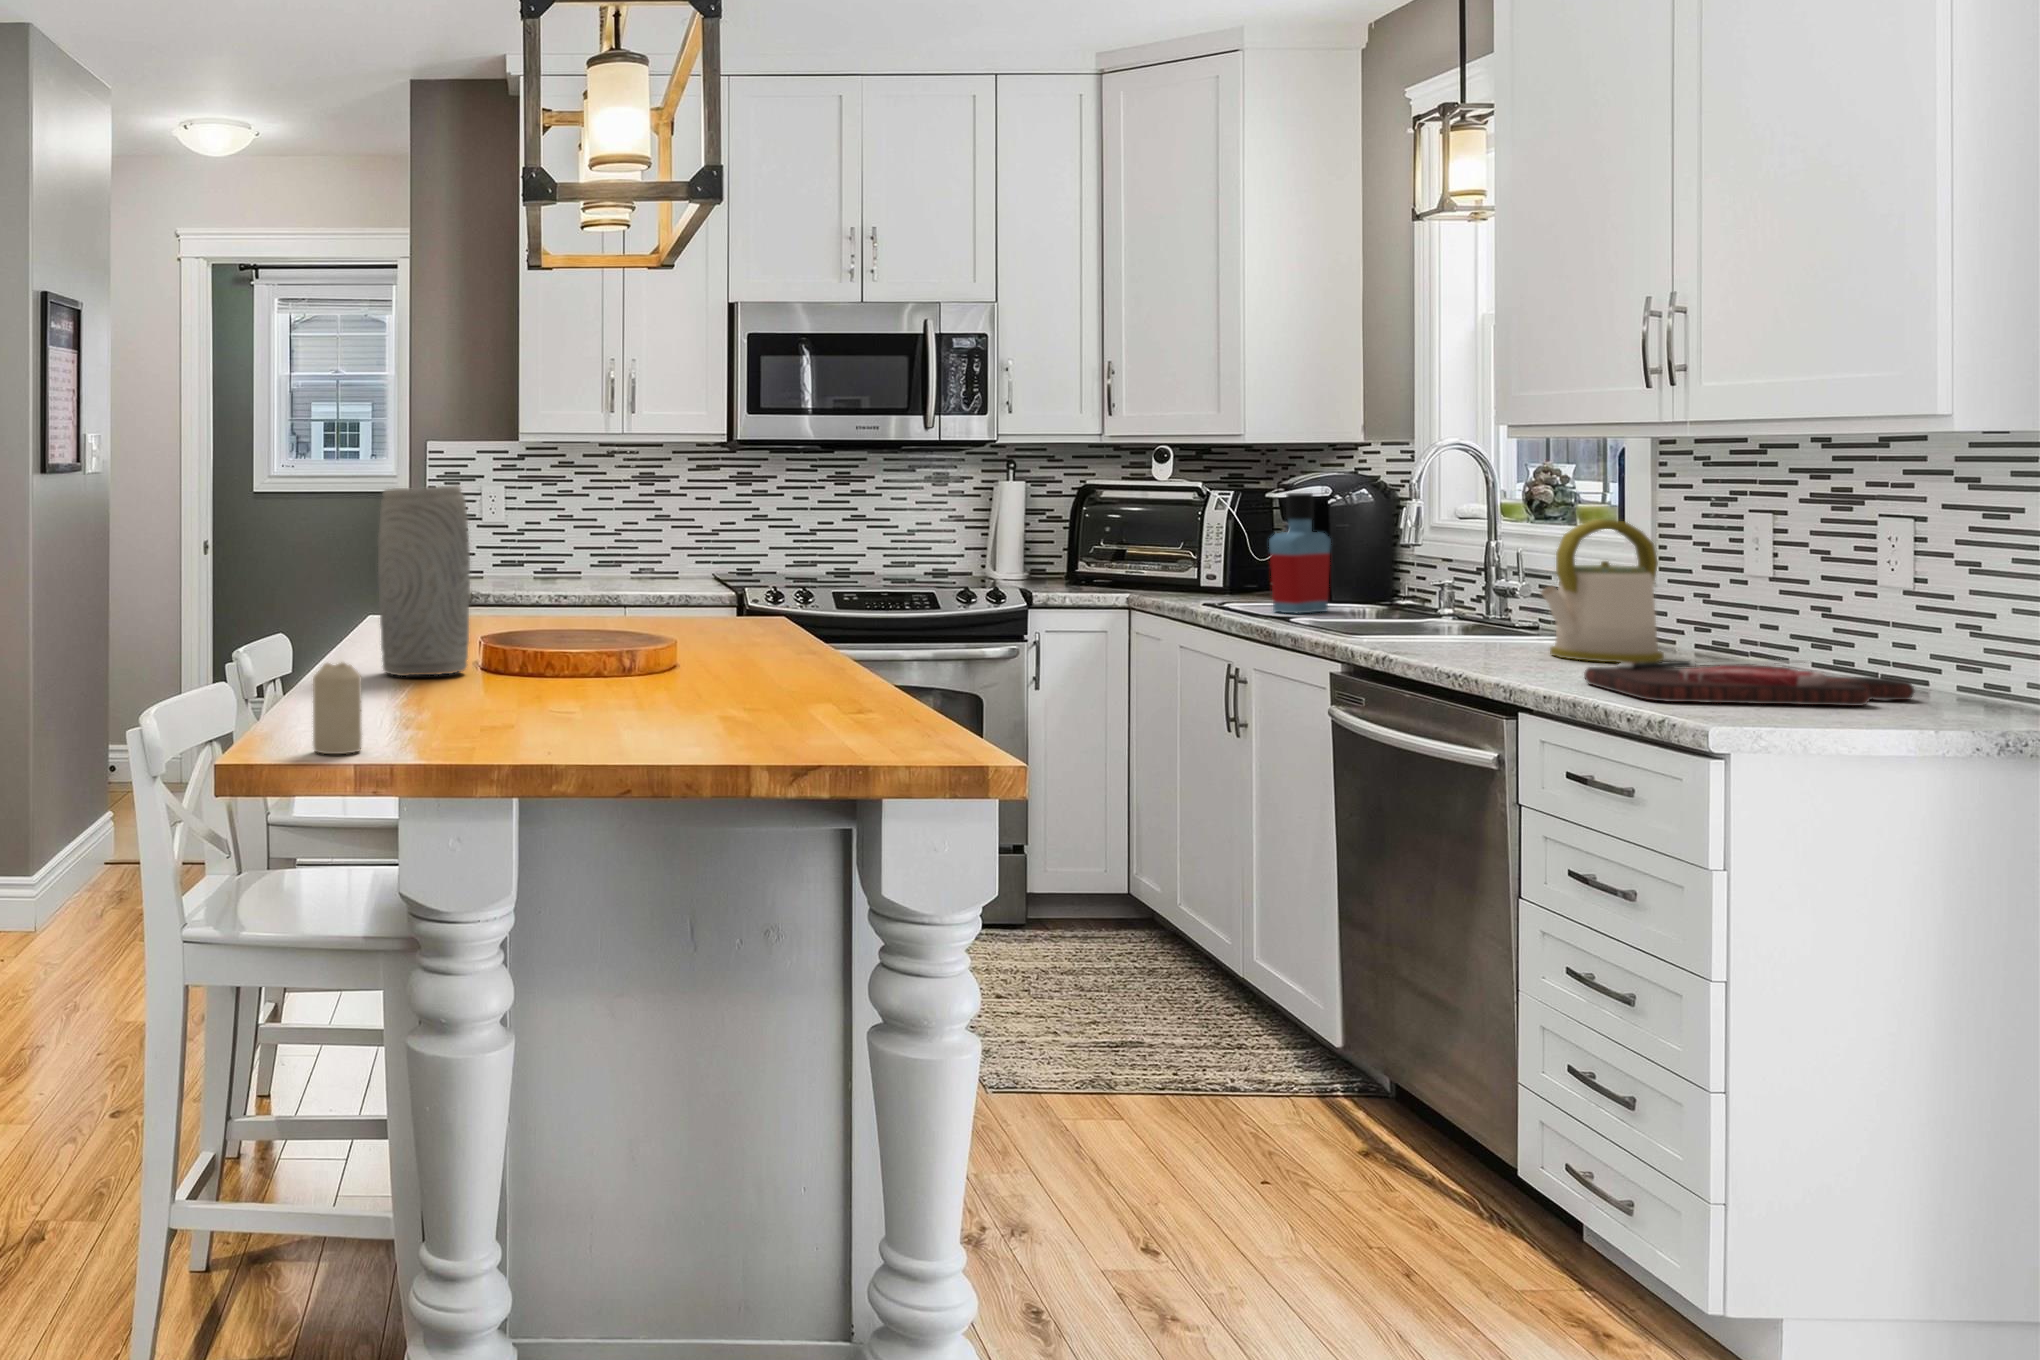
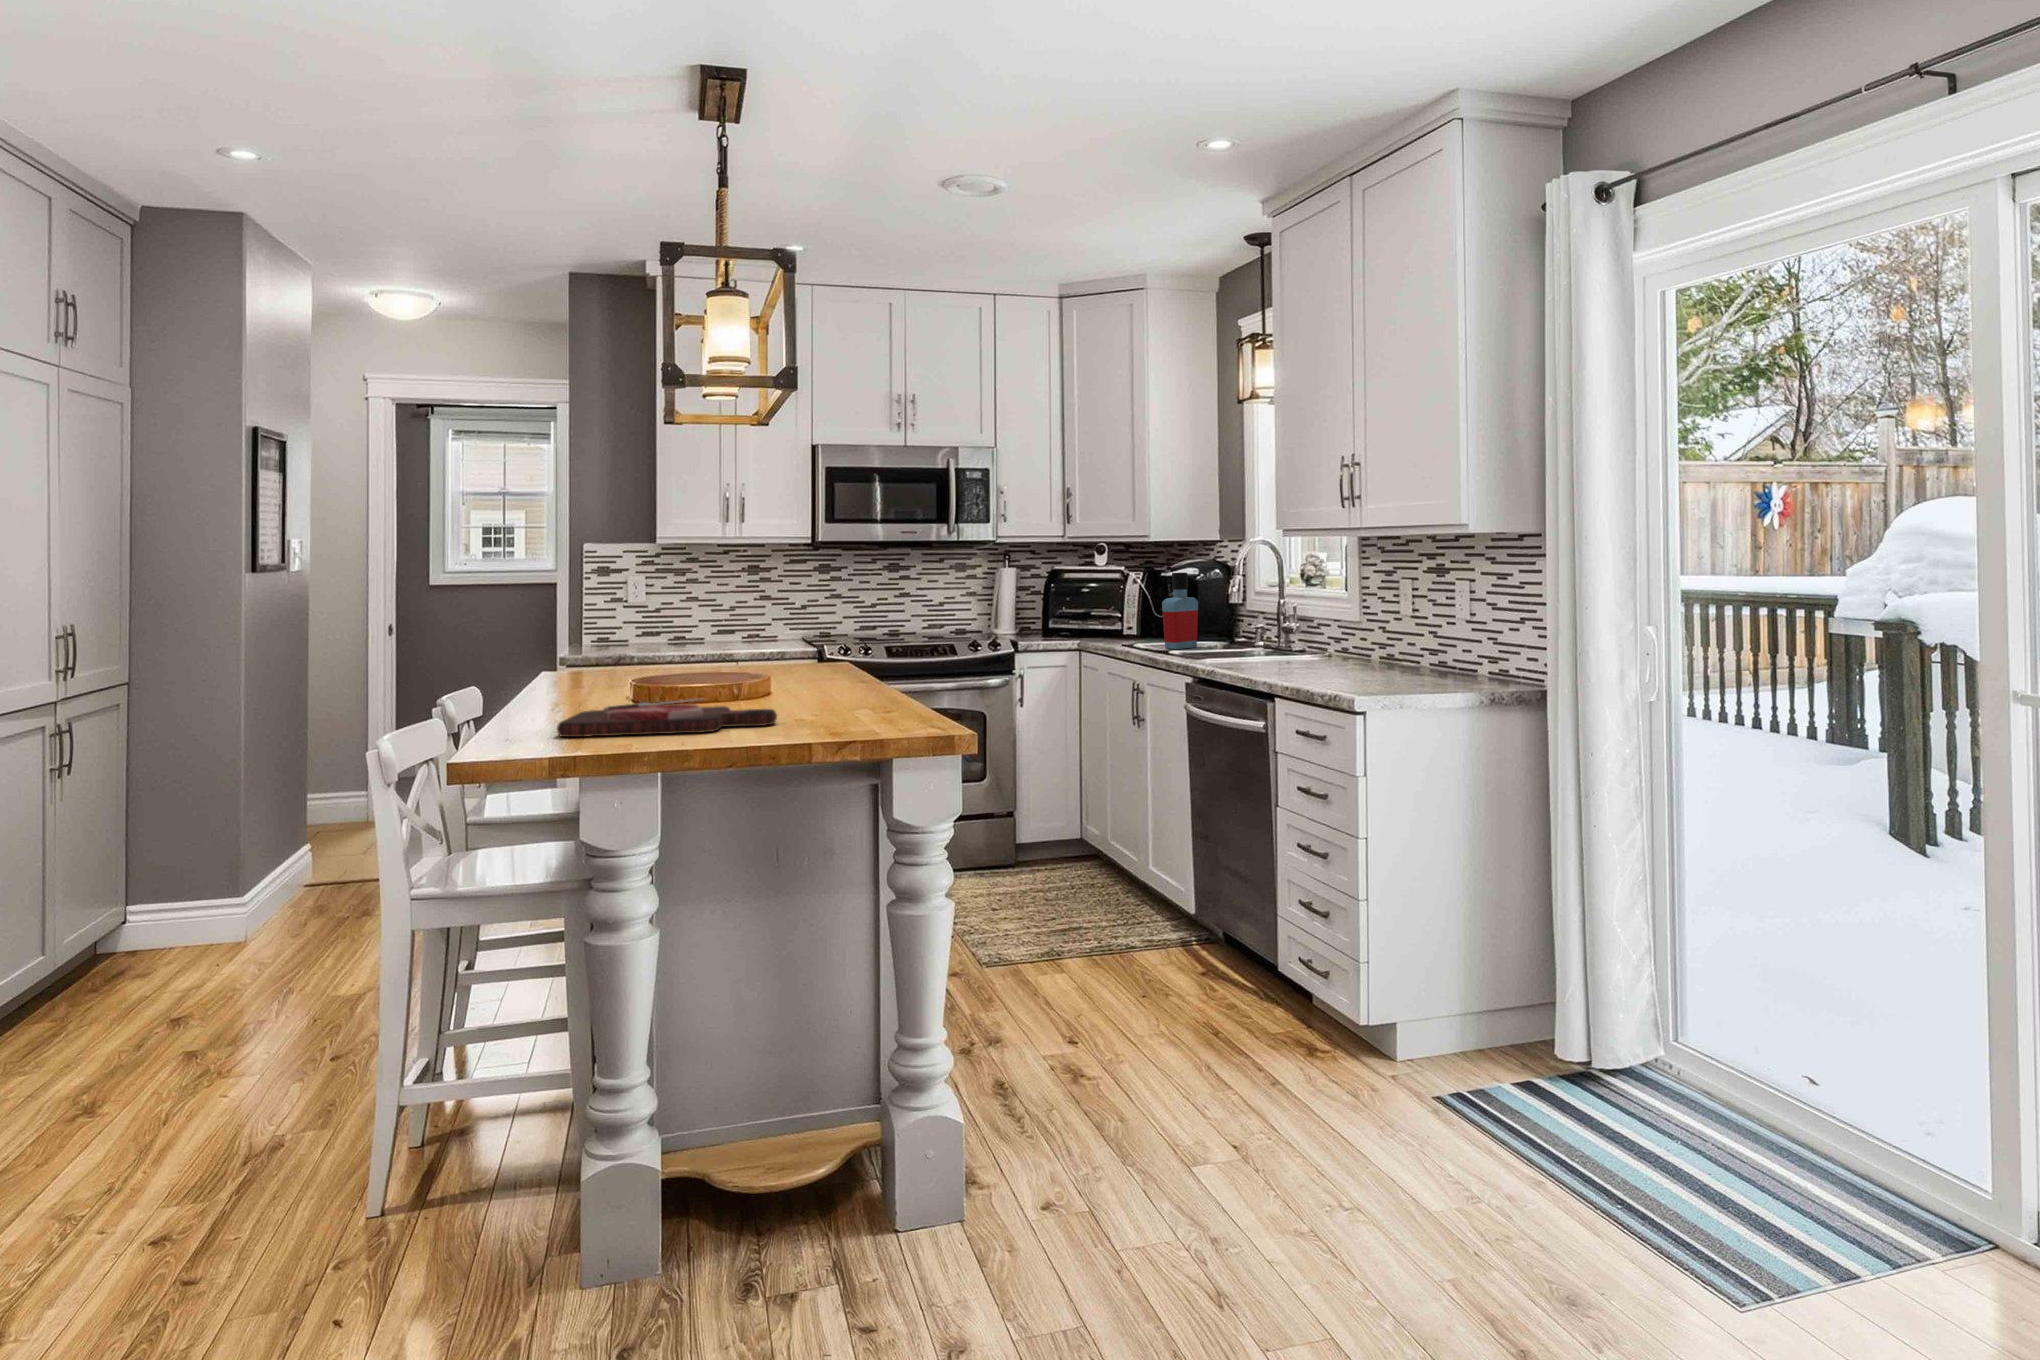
vase: present [378,486,470,676] -> none [557,575,626,708]
kettle: present [1541,519,1664,663] -> none [1294,585,1356,668]
cutting board: present [1584,660,1915,706] -> present [557,699,777,737]
candle: present [313,663,362,754] -> none [520,692,554,752]

